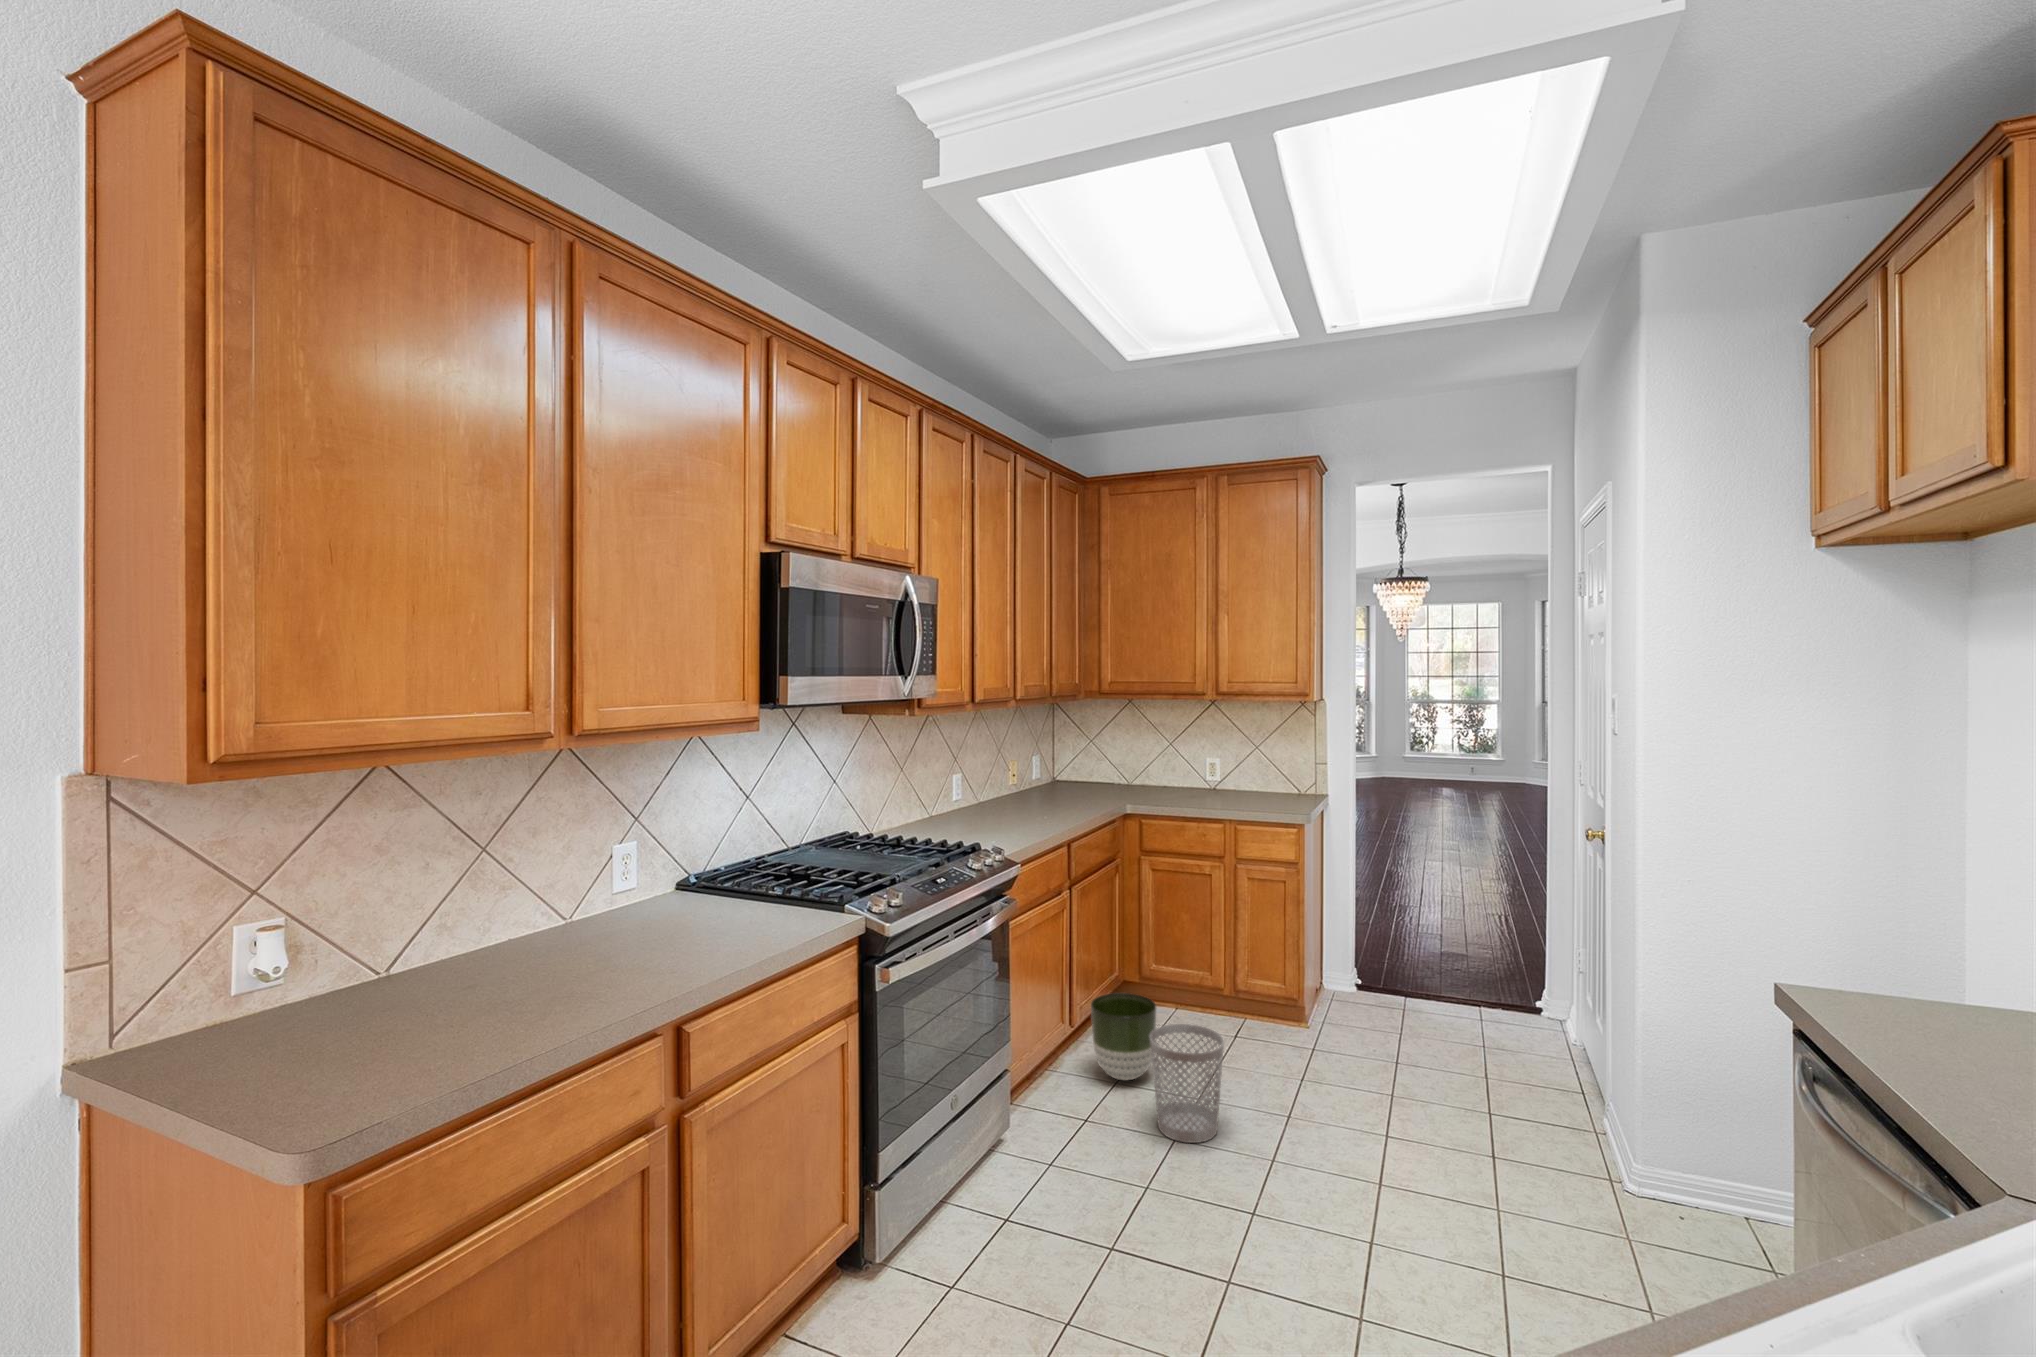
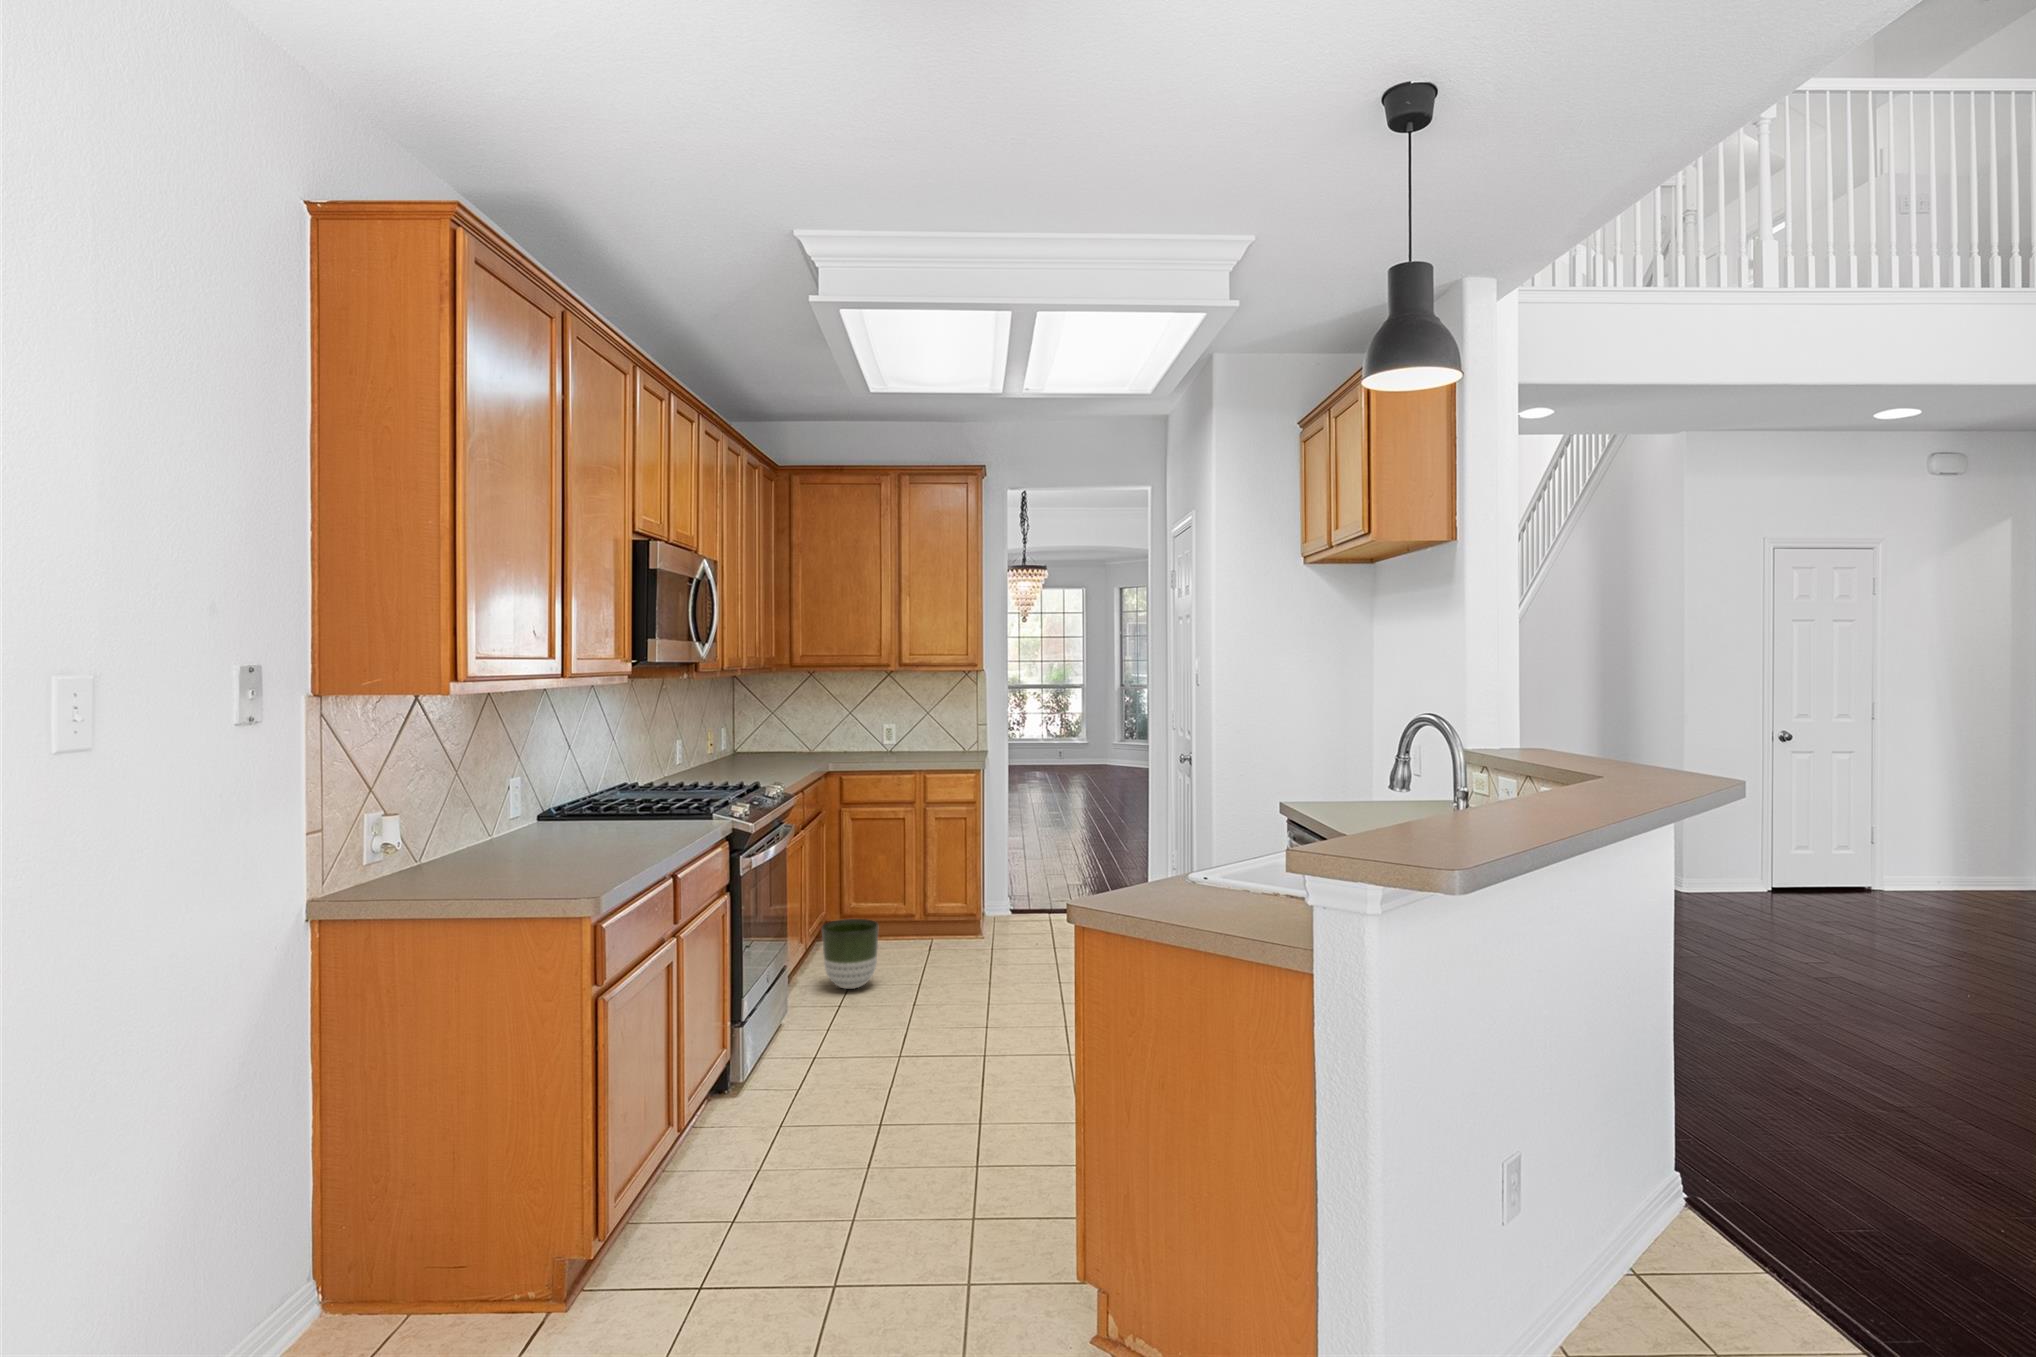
wastebasket: present [1150,1024,1224,1143] -> none [887,927,945,1014]

